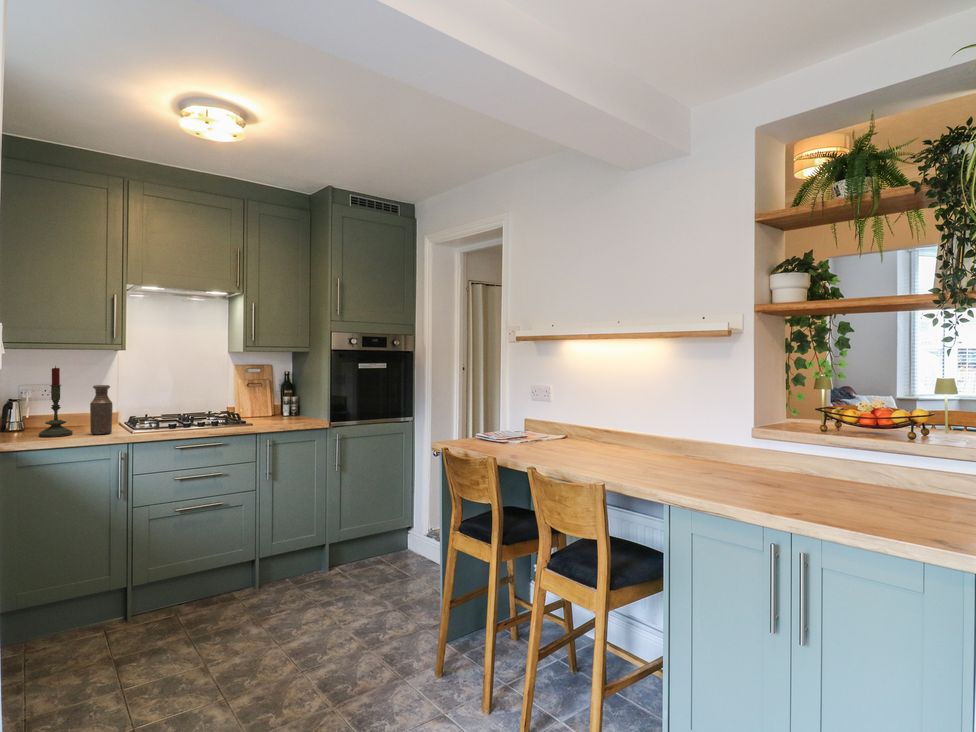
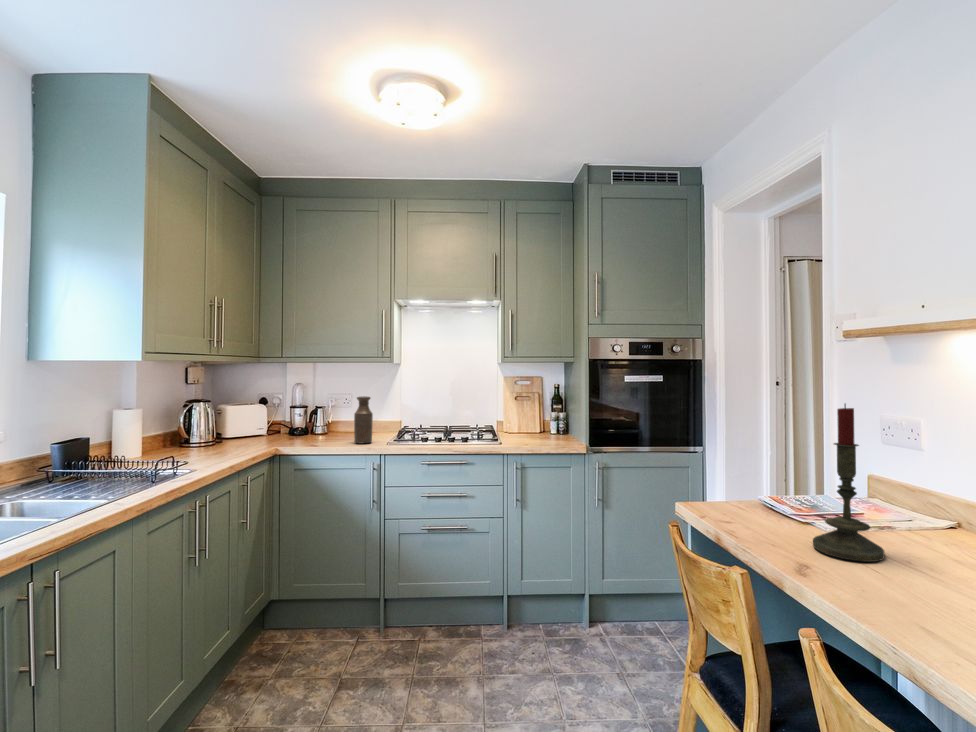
candle: present [39,366,73,437] -> present [813,404,884,562]

